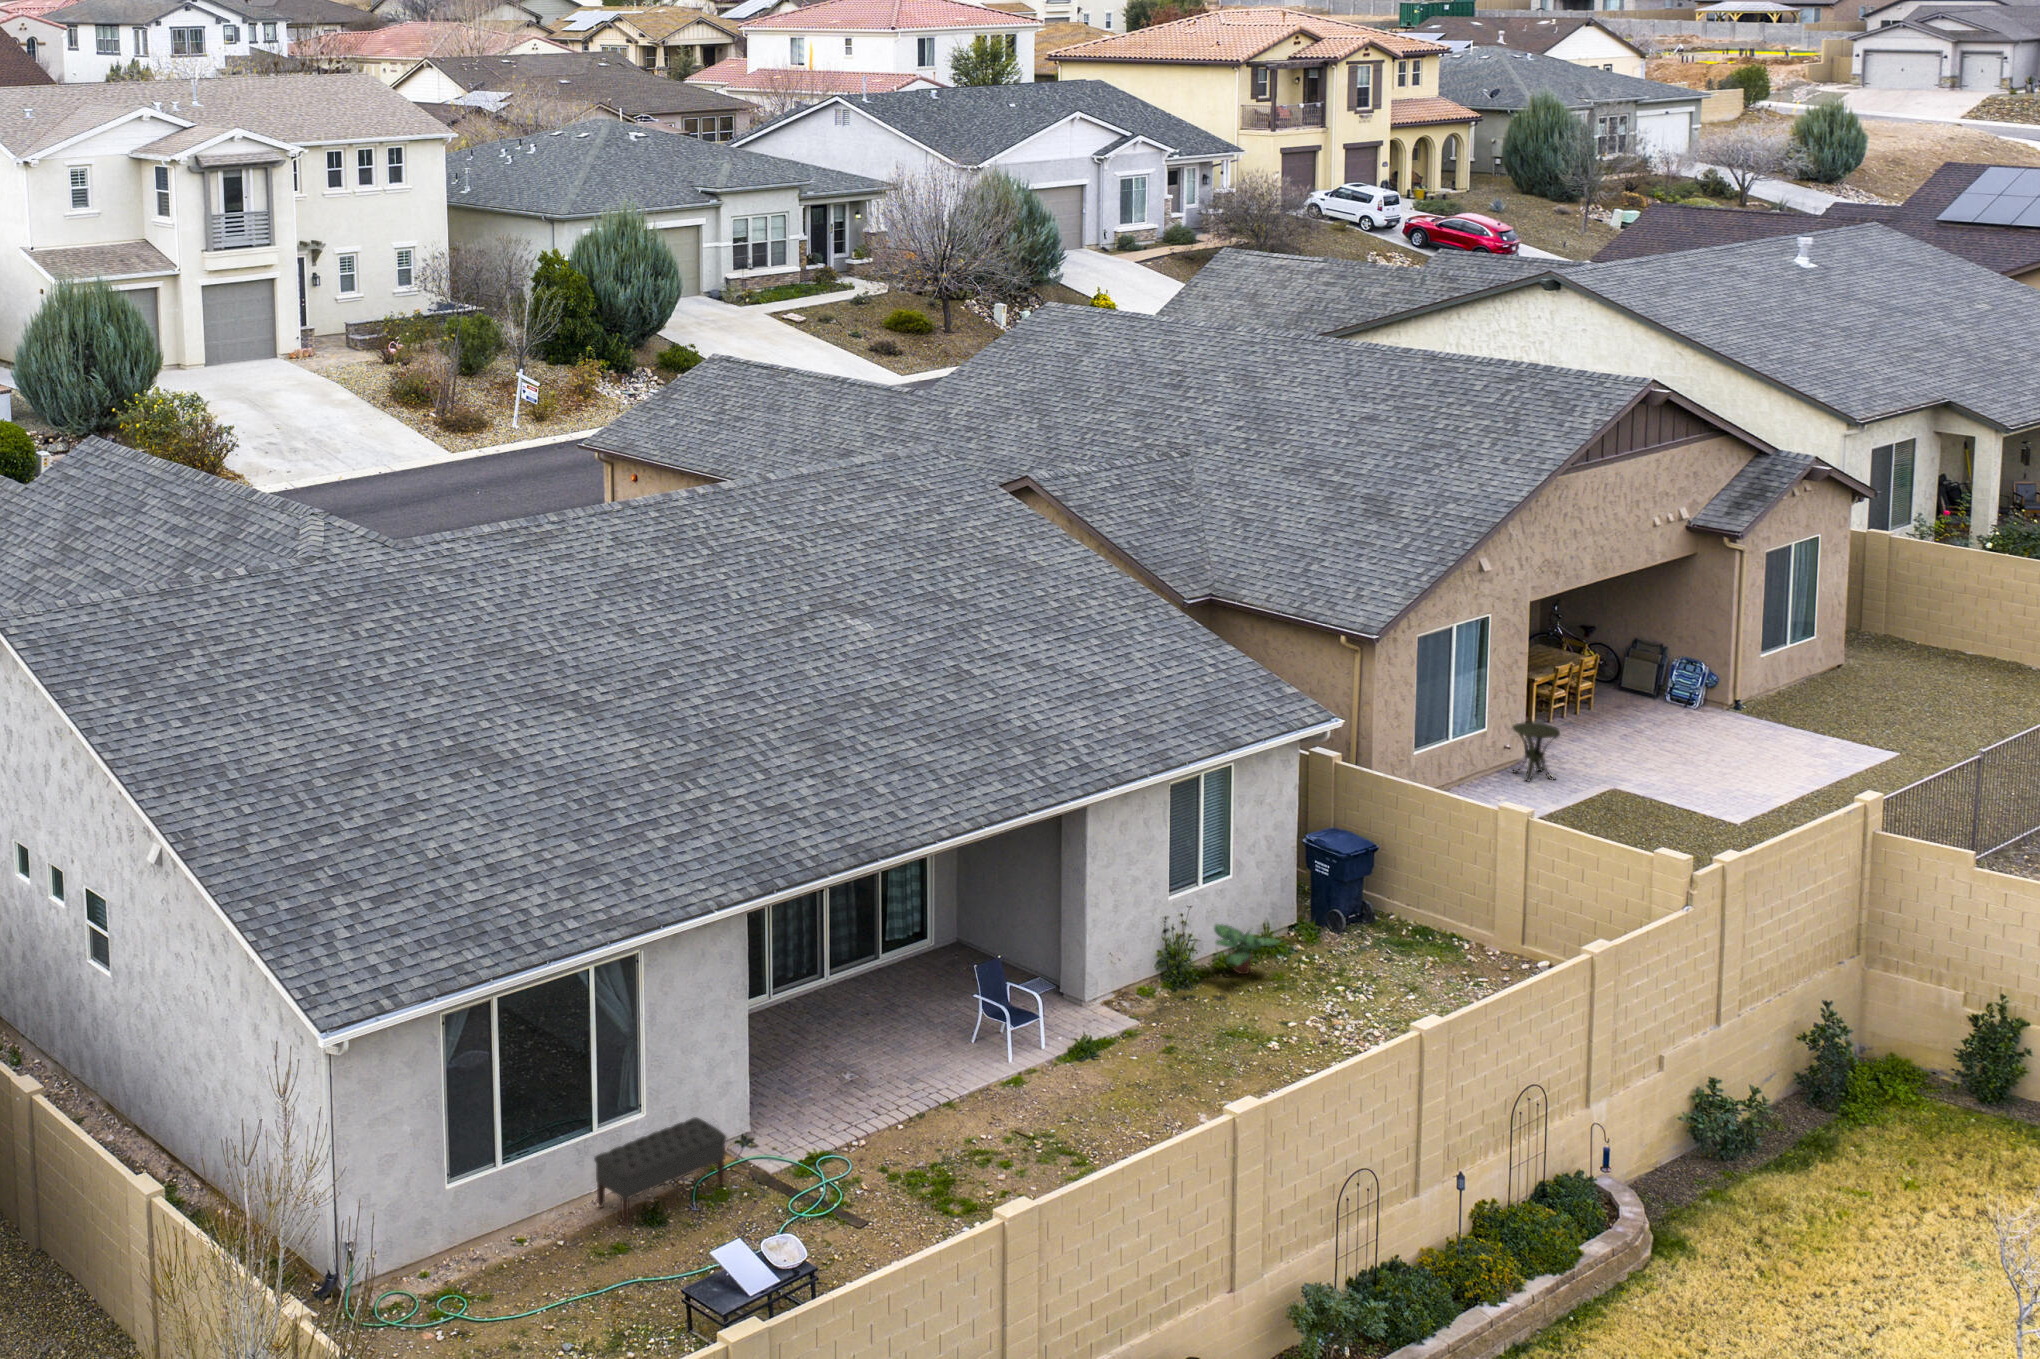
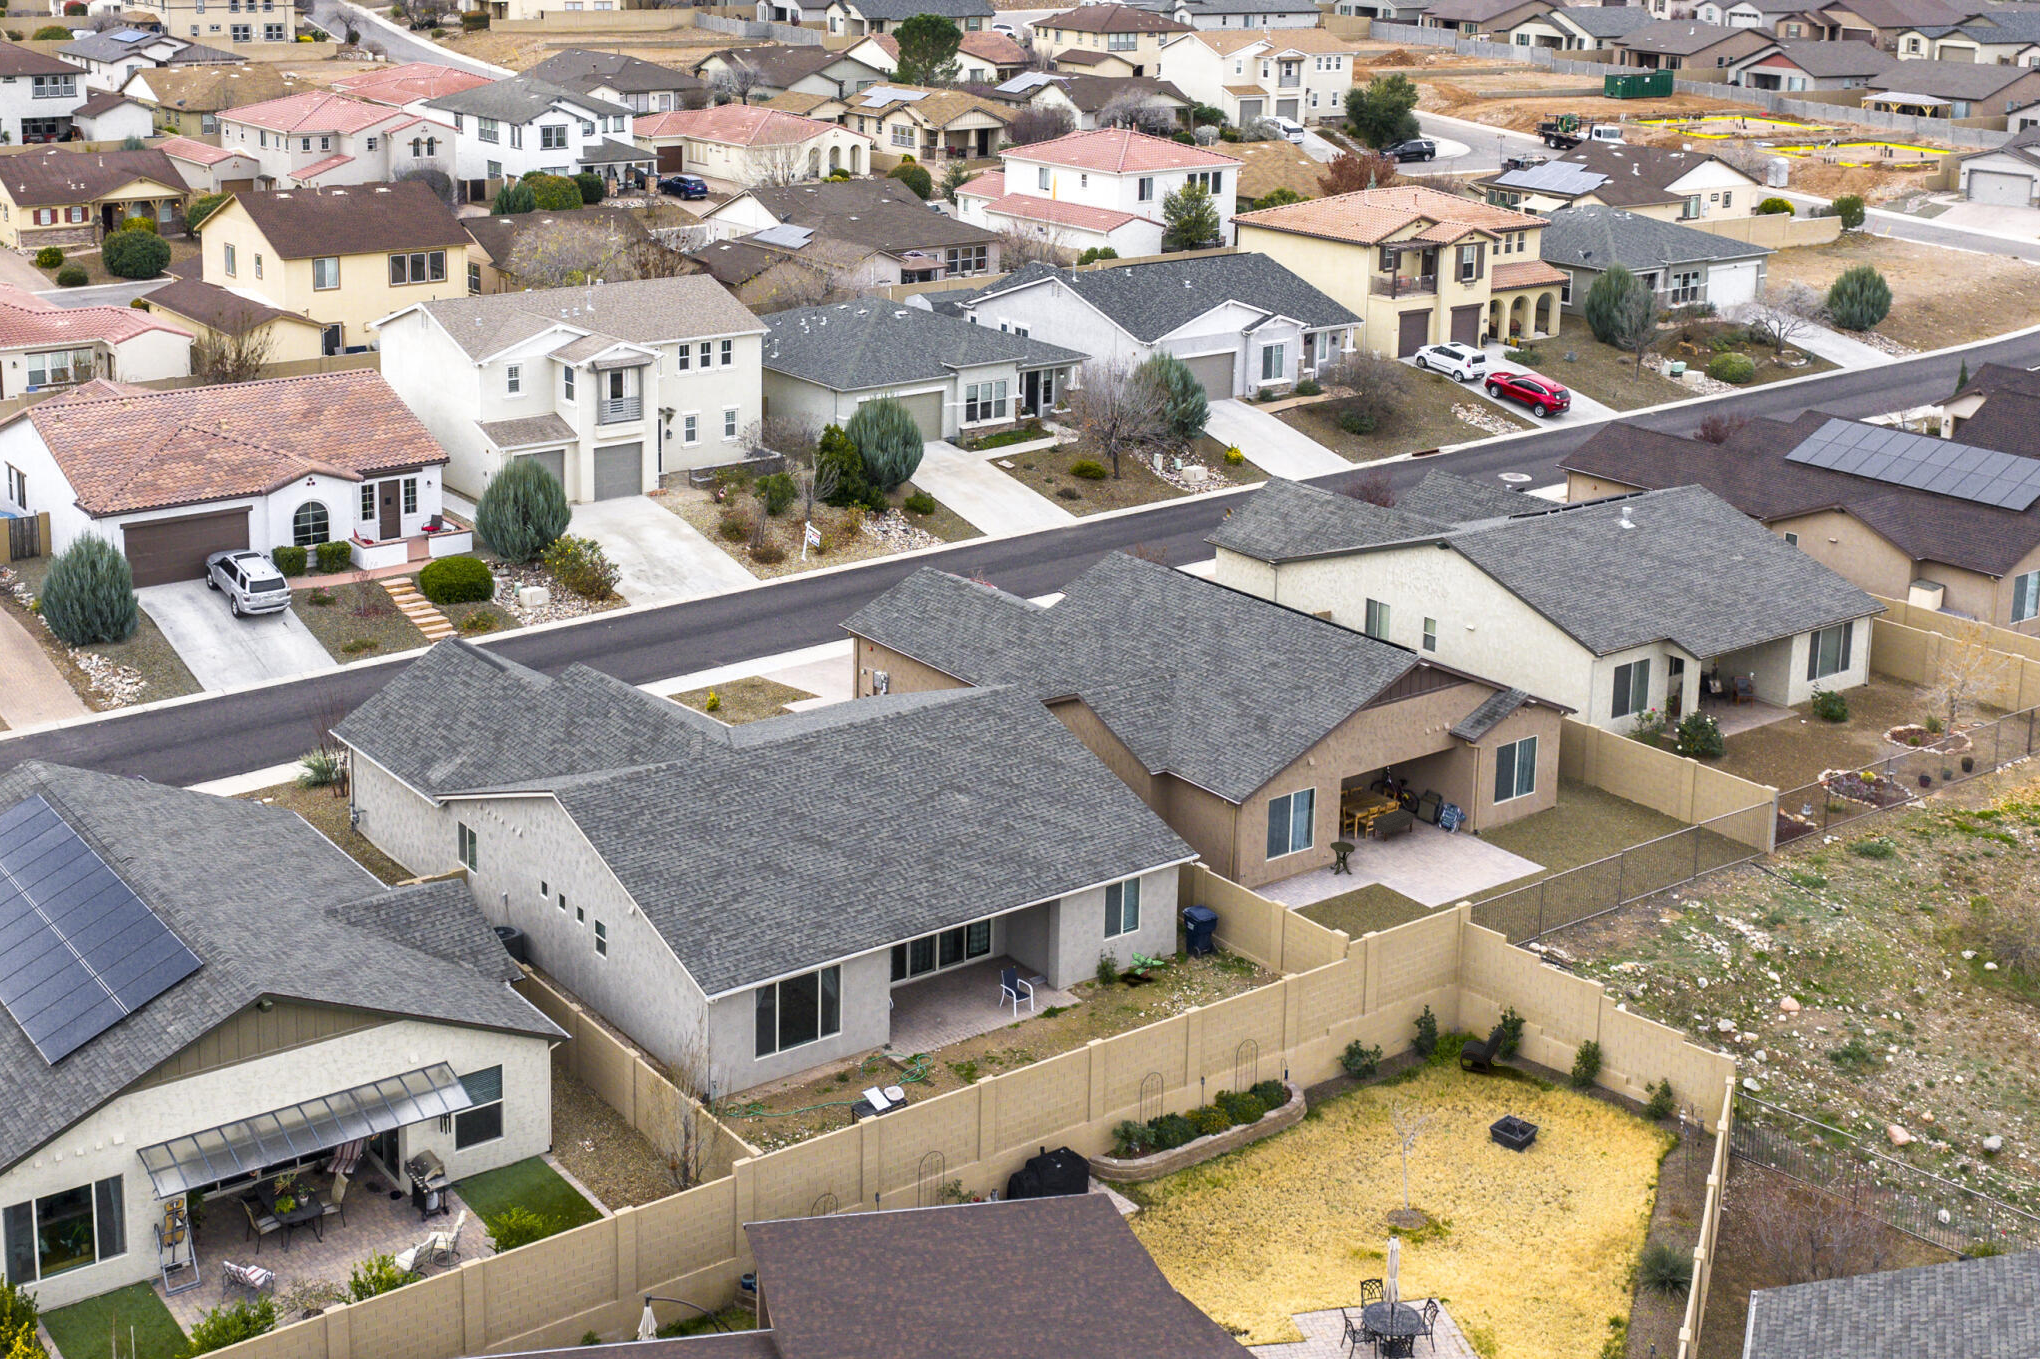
lounge chair: none [1908,1029,2011,1130] -> present [1460,1026,1507,1074]
bench: present [594,1117,726,1225] -> present [1373,809,1414,842]

